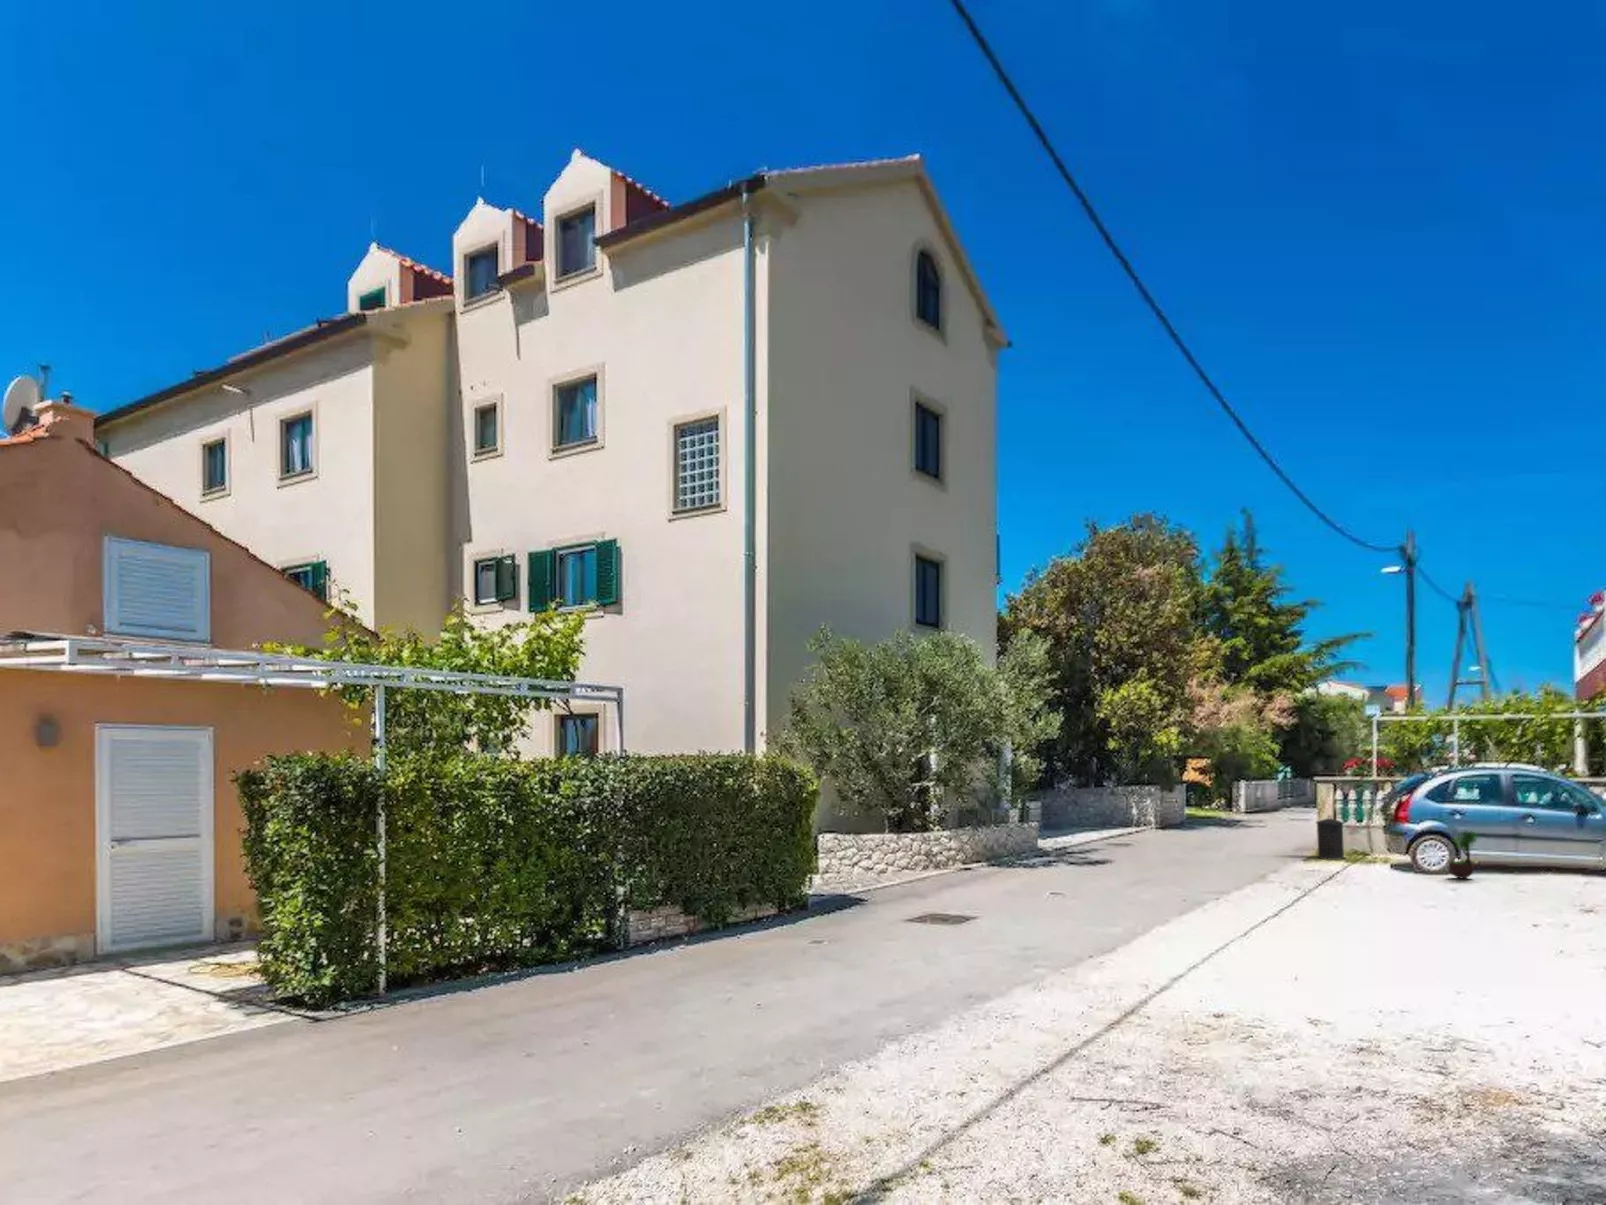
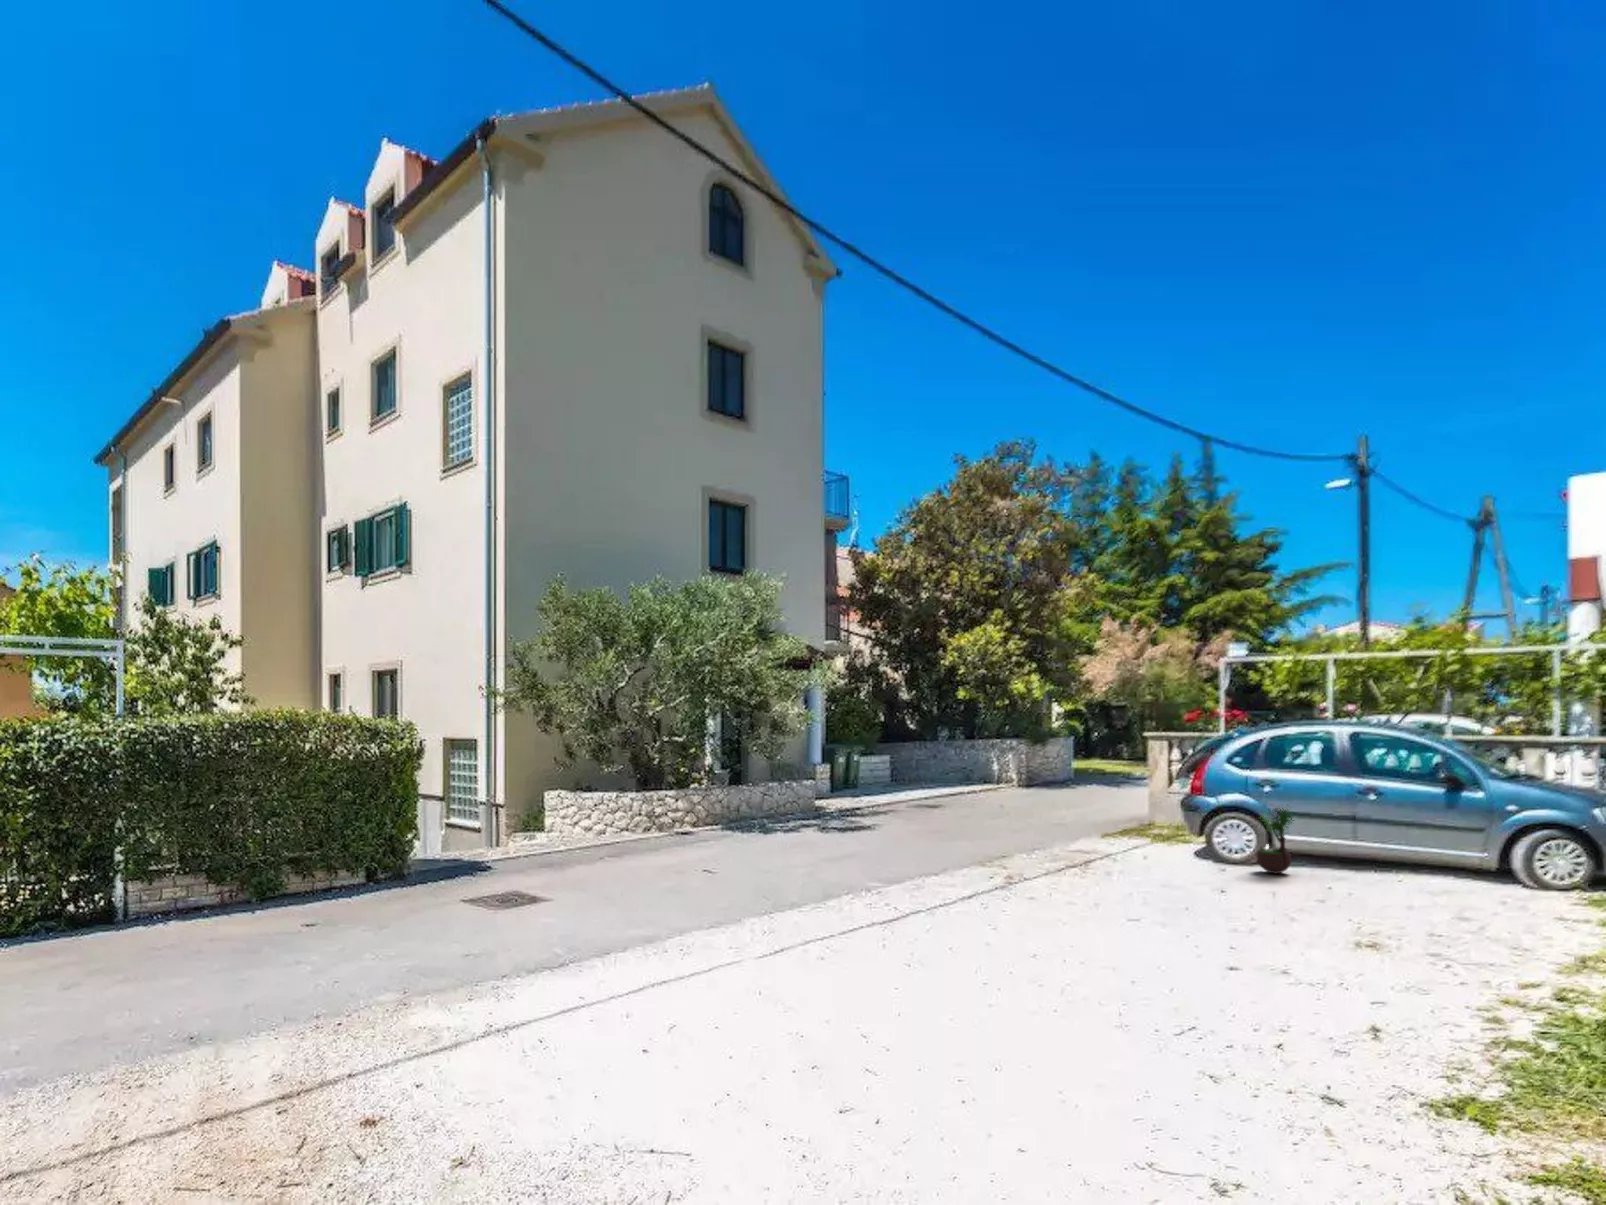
trash can: present [1316,816,1344,860] -> none [1124,779,1158,833]

